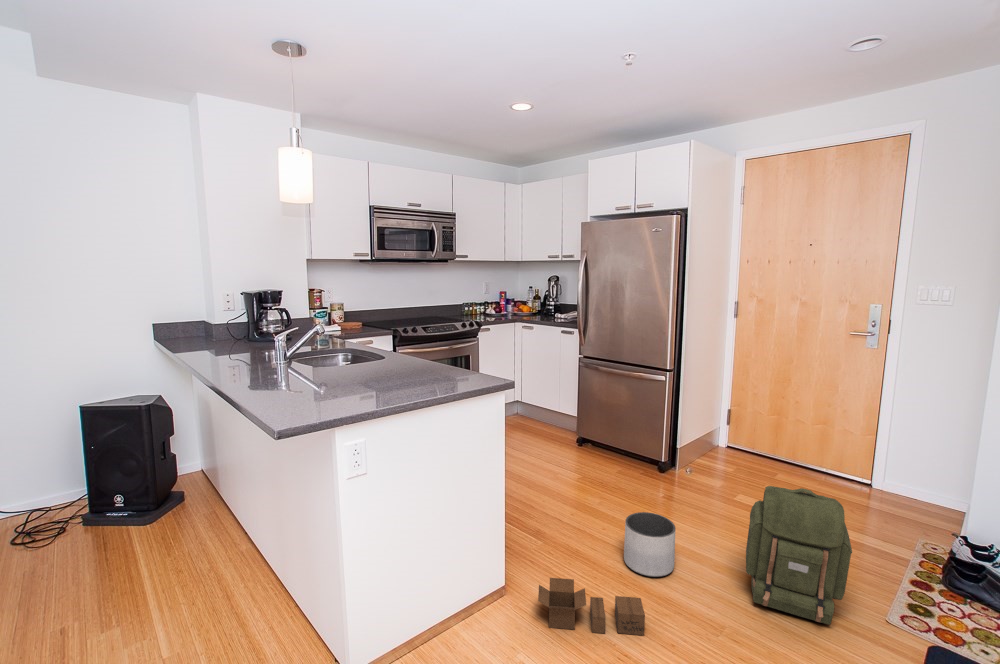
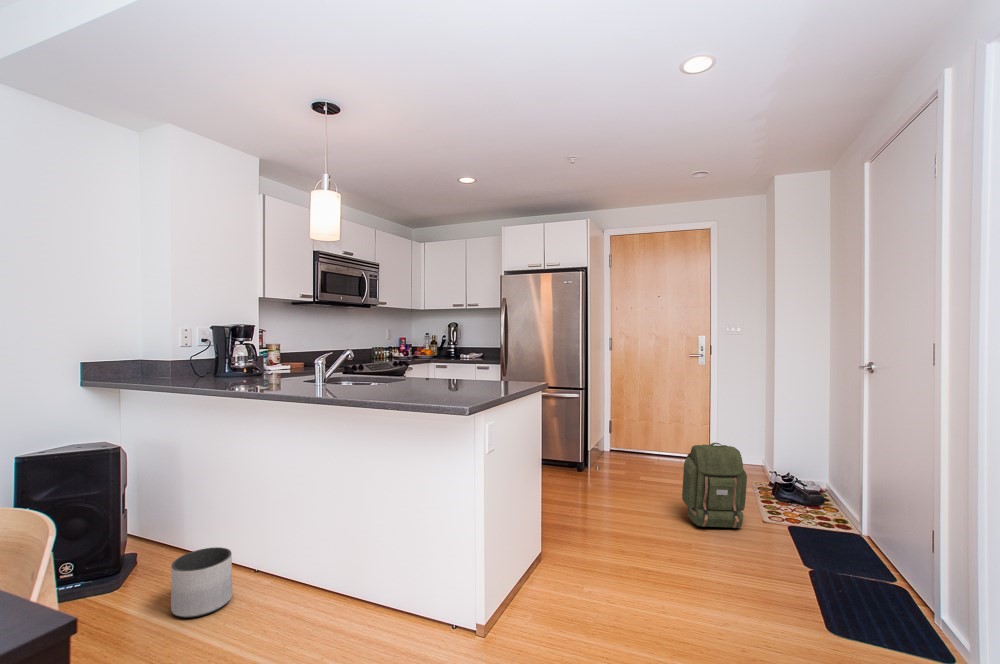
planter: present [624,512,676,577] -> present [171,547,232,618]
cardboard box: present [538,578,645,635] -> none [575,531,652,567]

